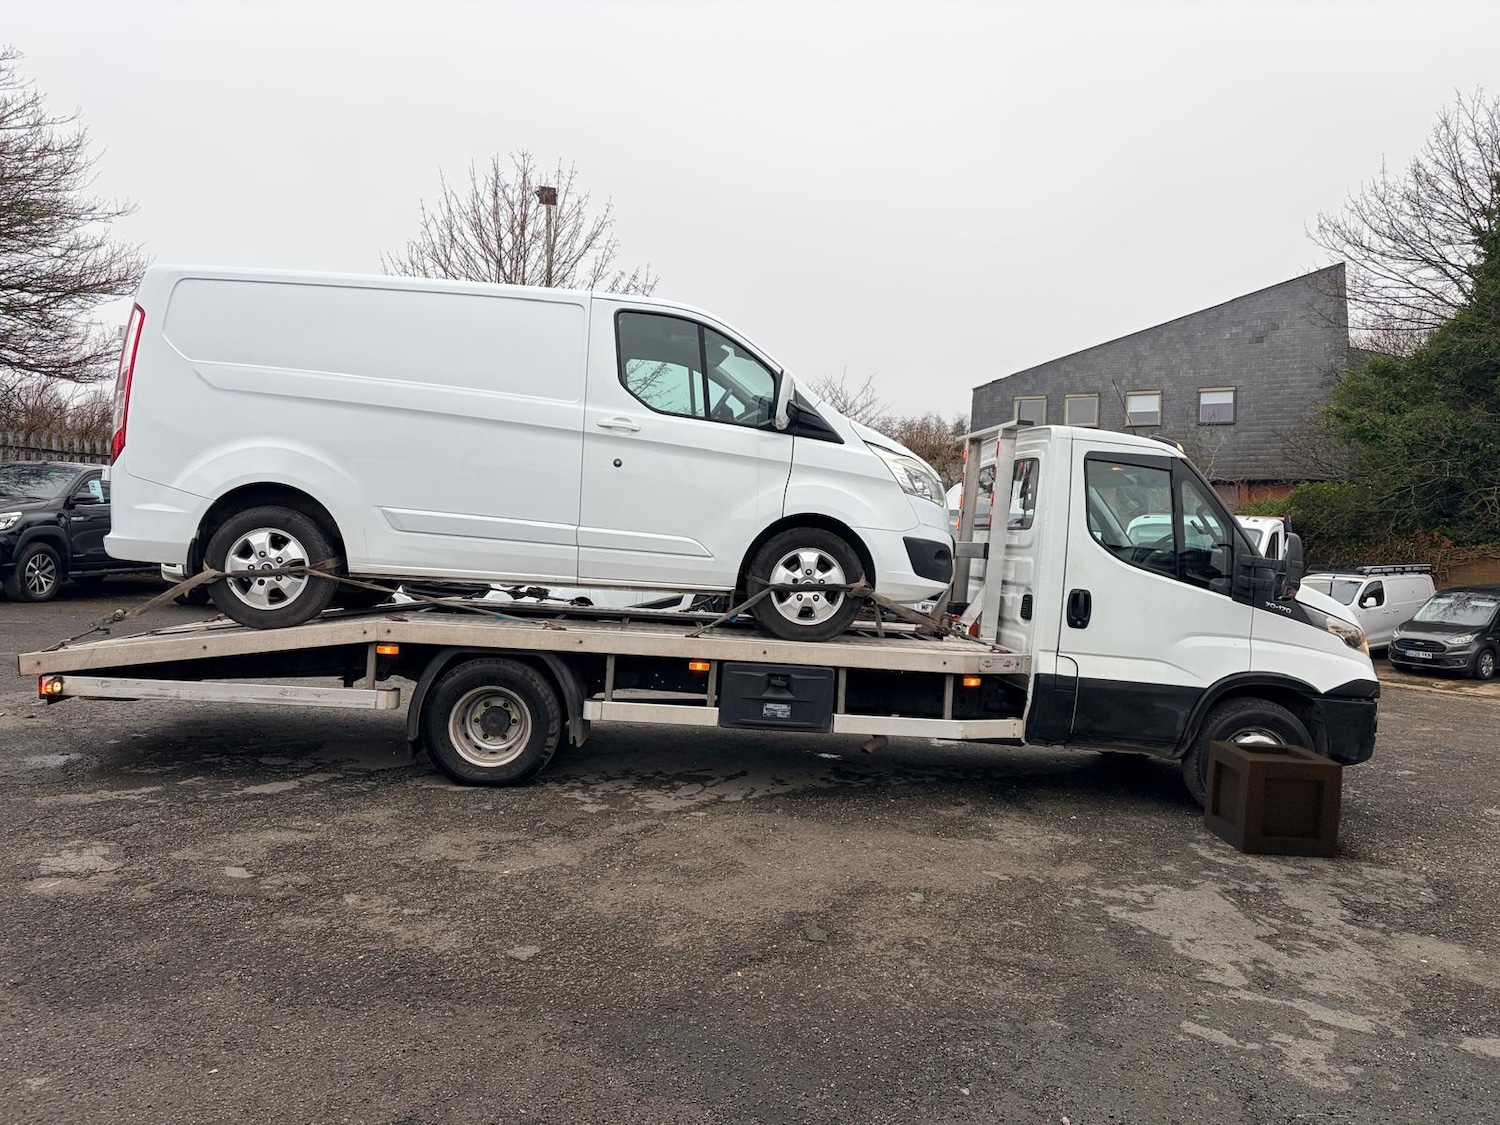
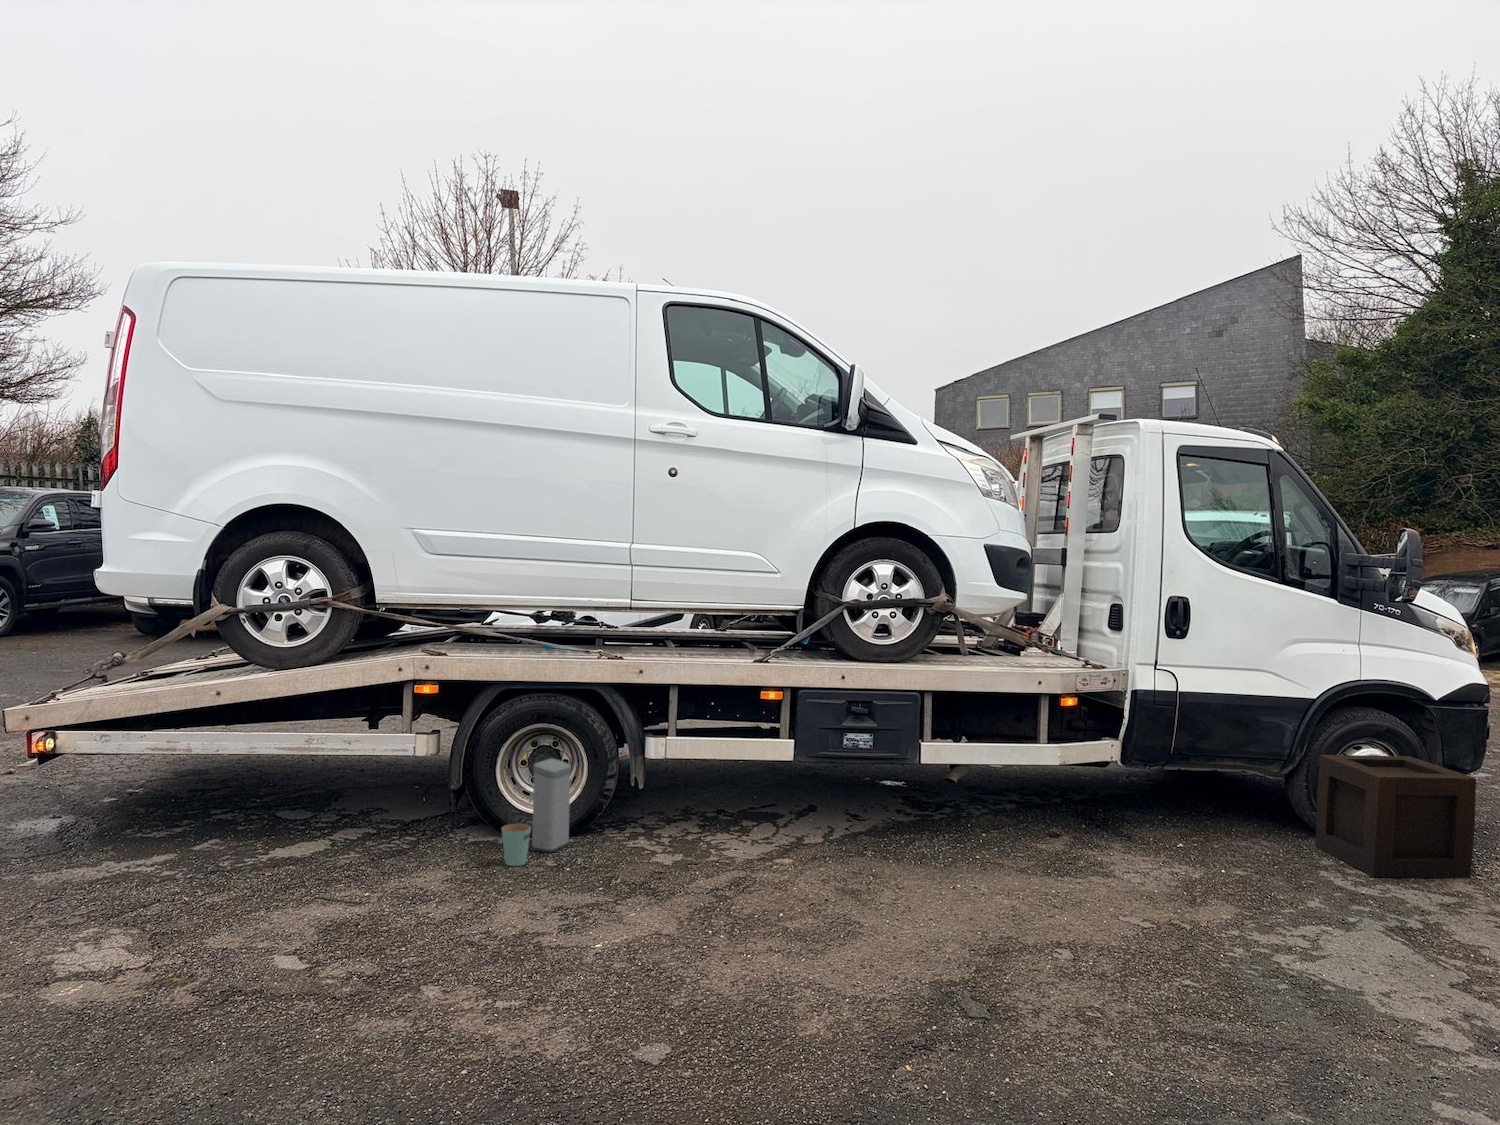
trash can: none [446,717,514,809] -> present [502,759,571,866]

